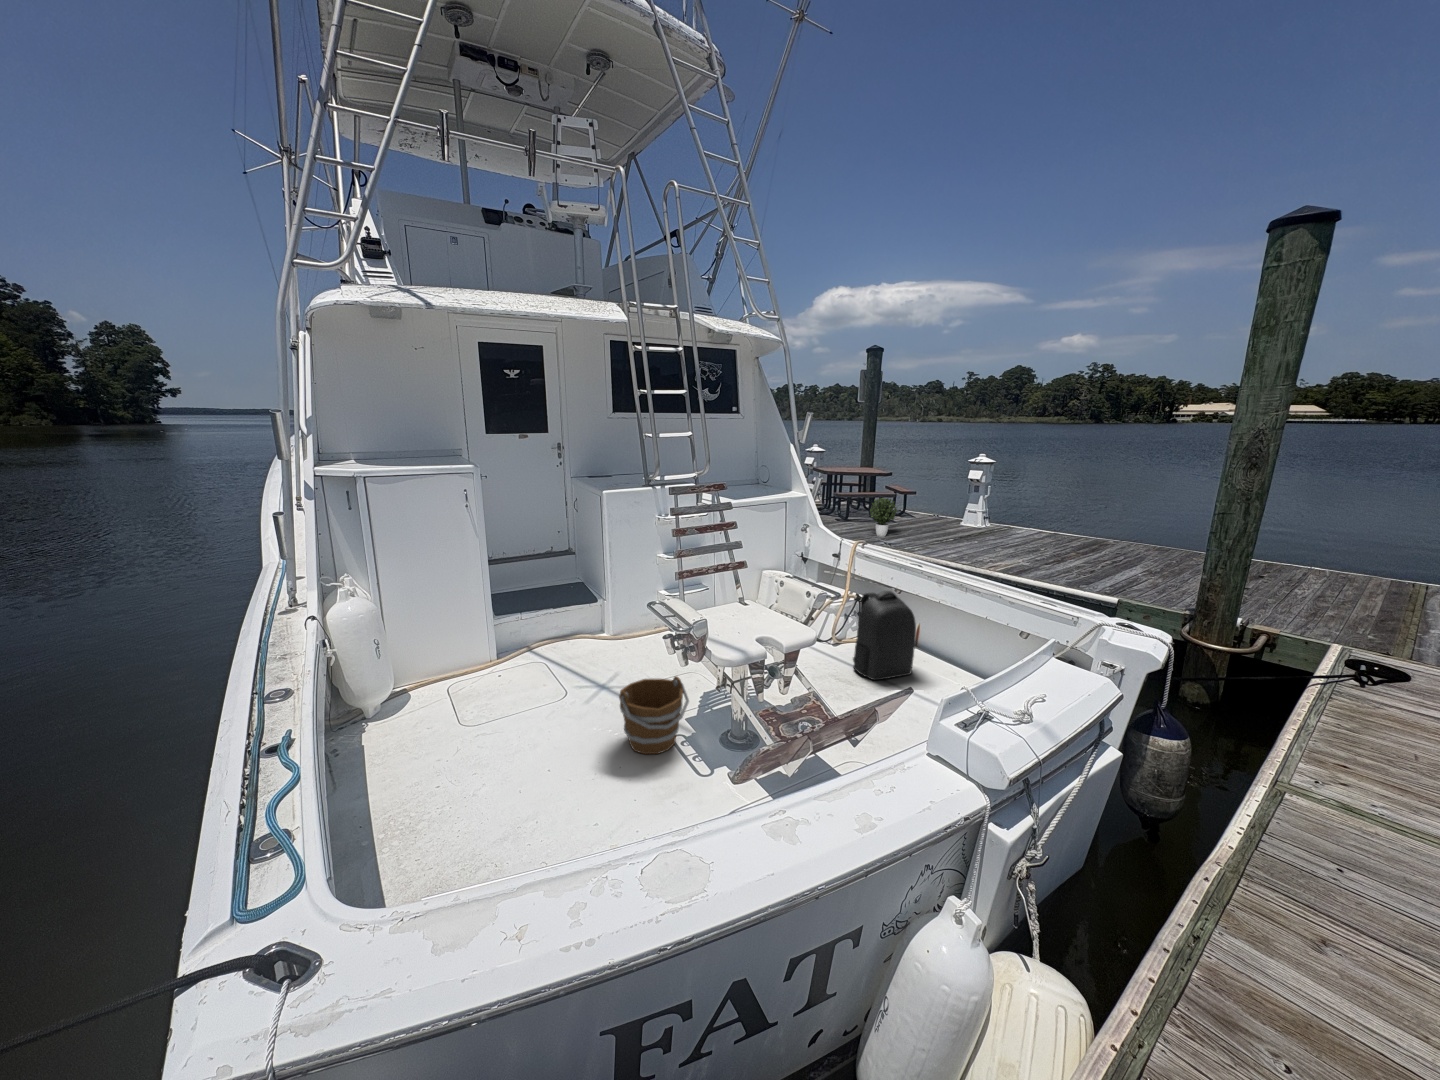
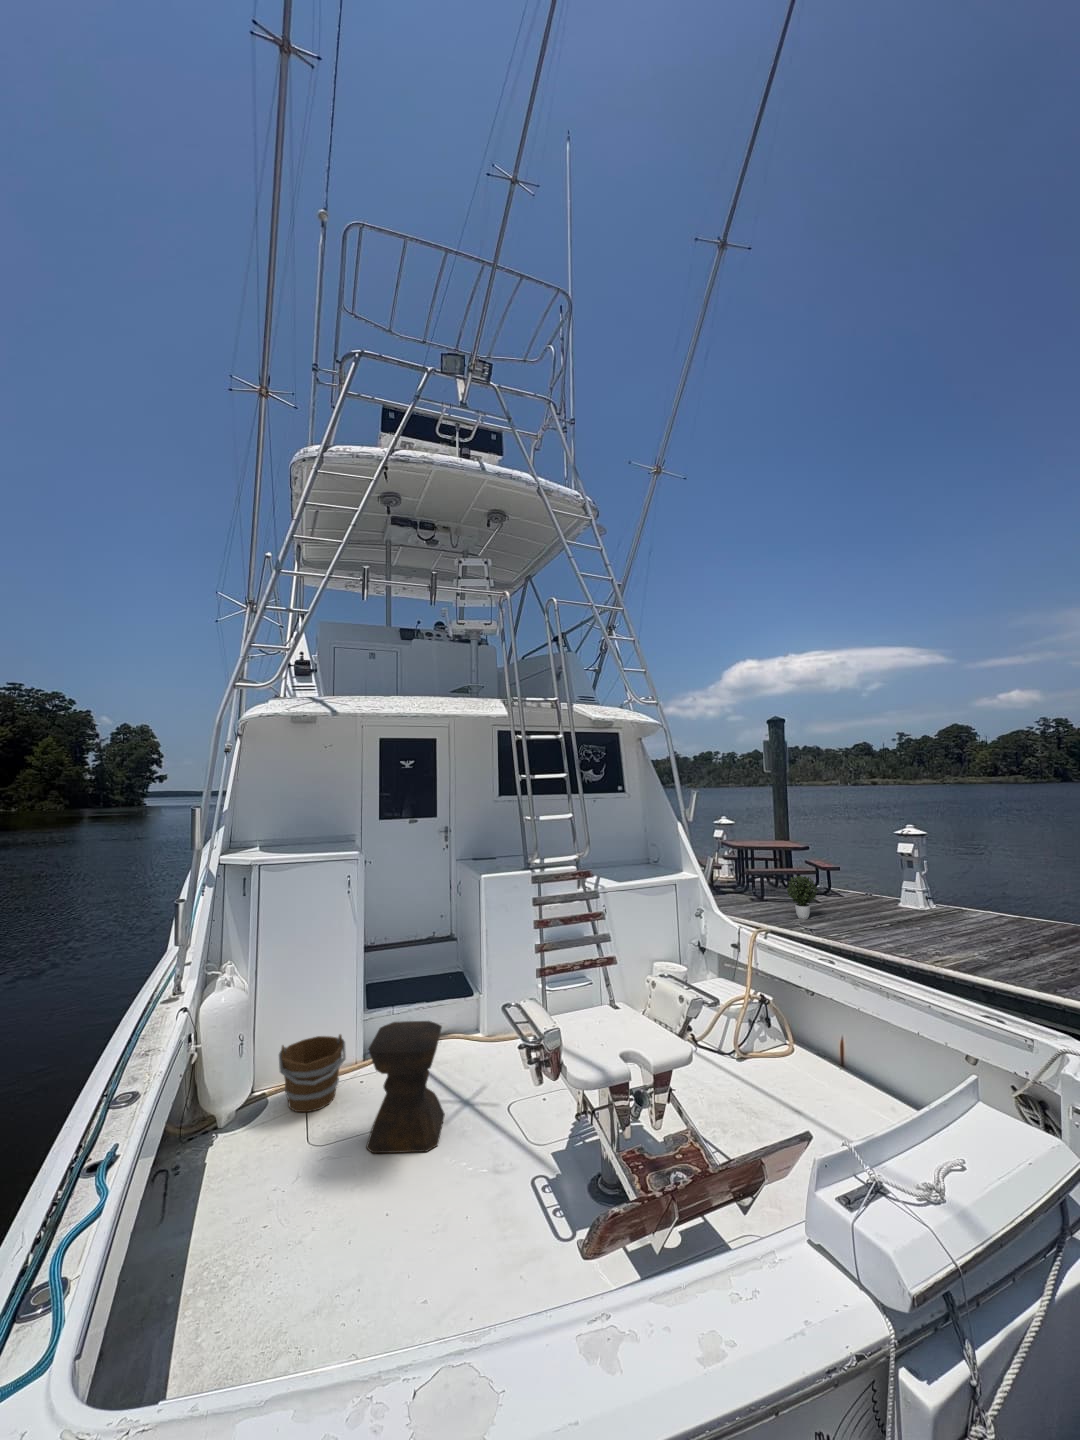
backpack: present [853,591,916,680] -> none [758,992,831,1108]
stool: none [514,621,585,730] -> present [366,1021,445,1153]
bucket: present [619,676,689,754] -> present [279,1035,346,1112]

